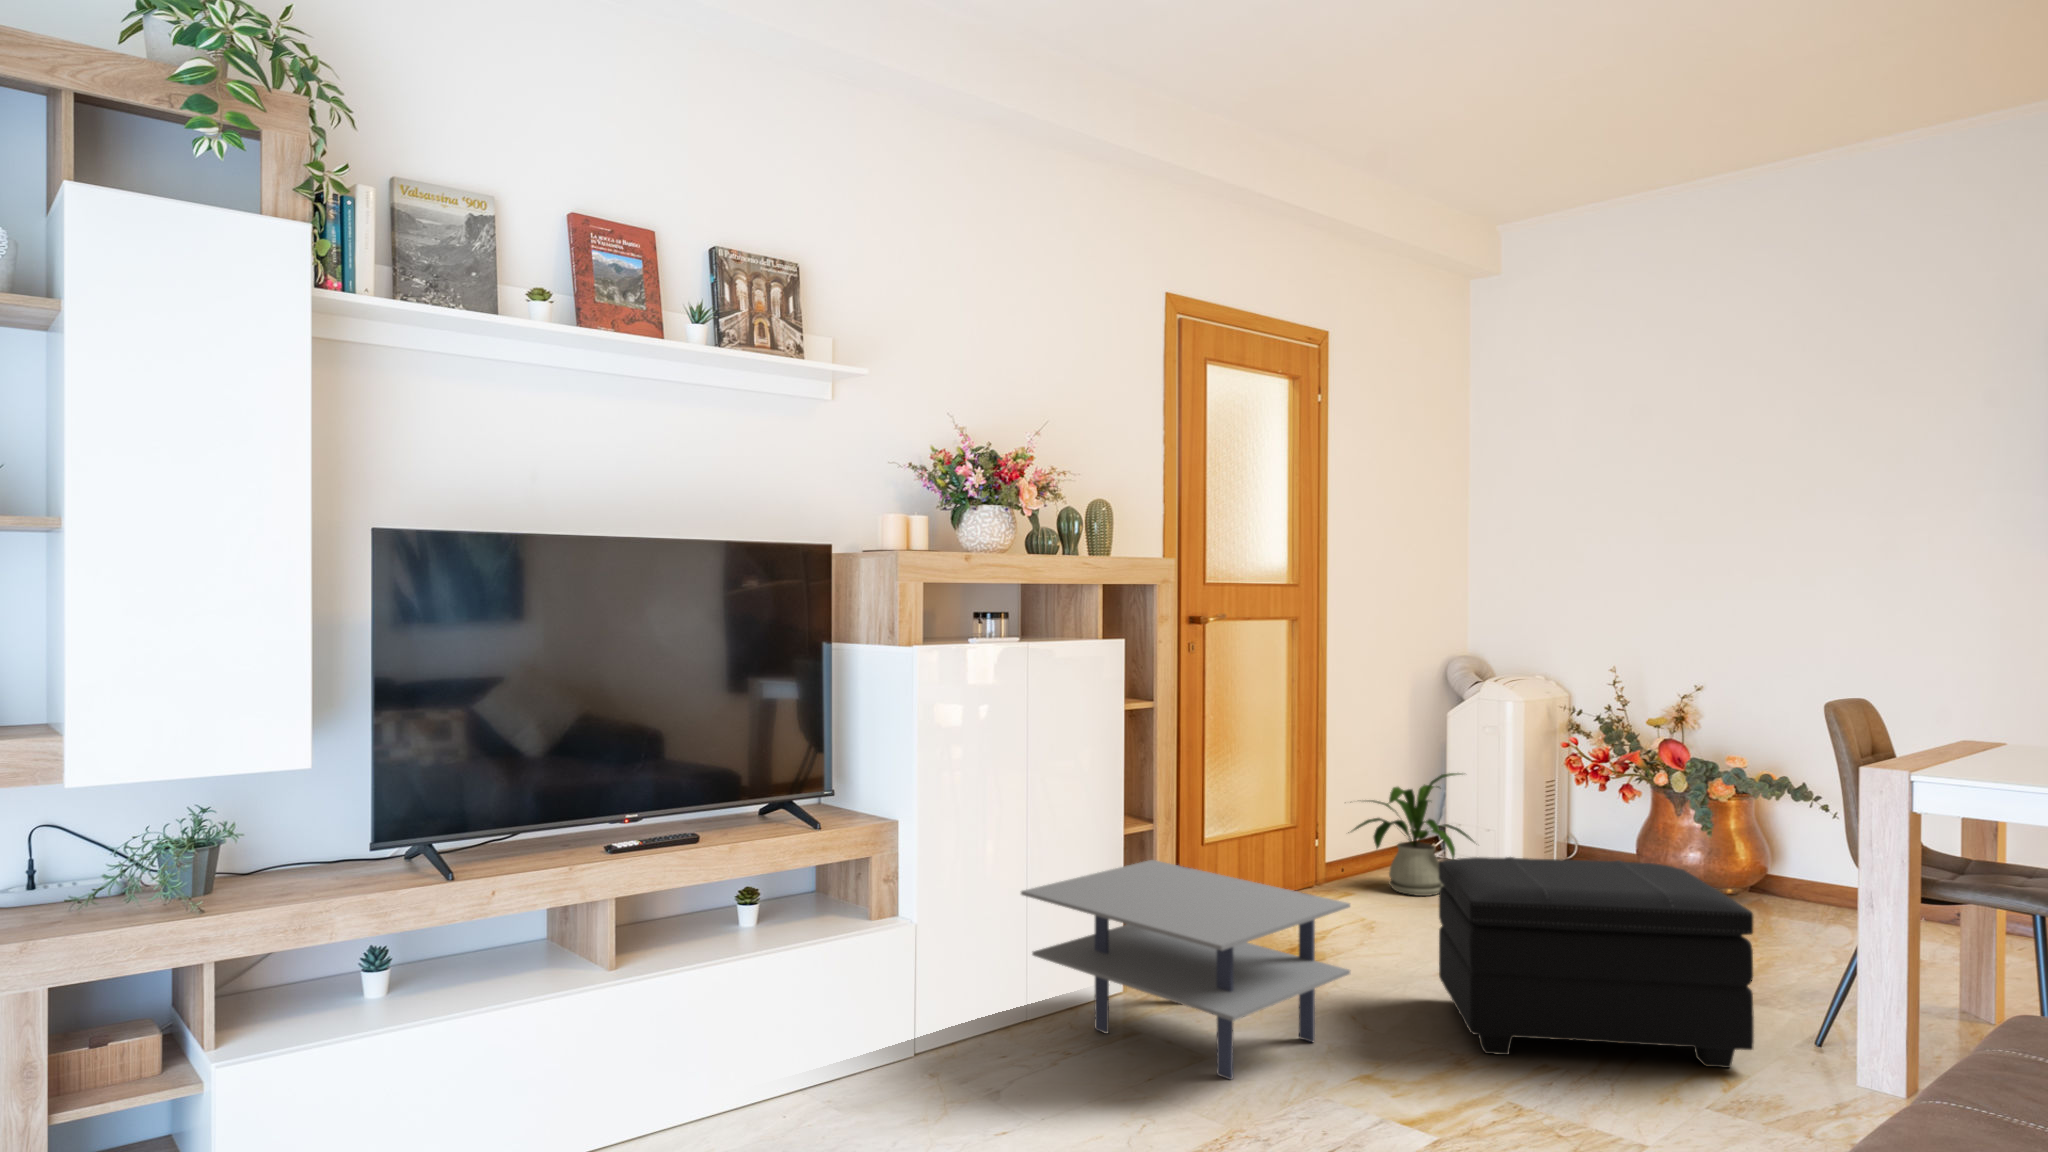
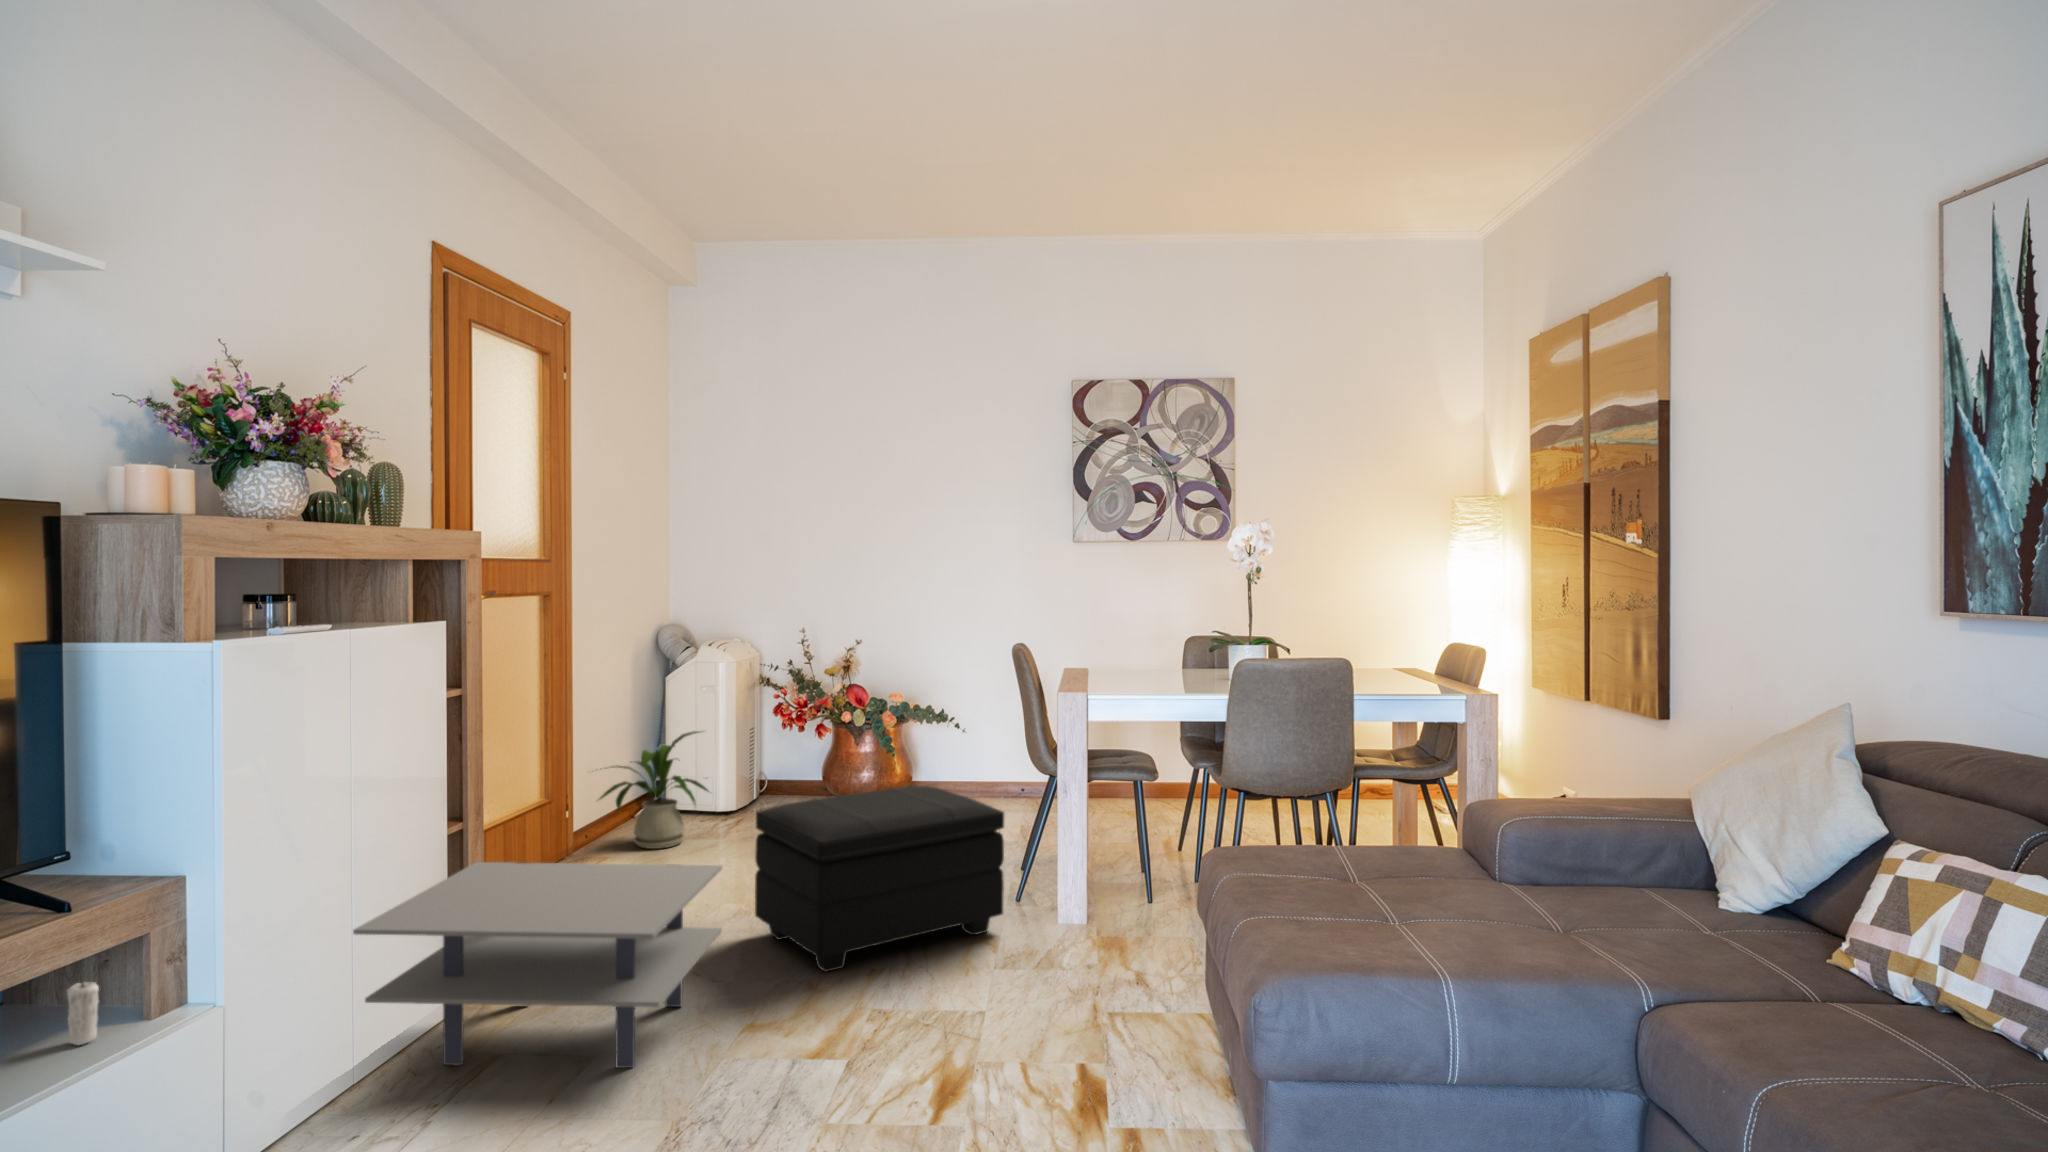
candle: none [824,877,841,927] -> present [67,982,99,1045]

